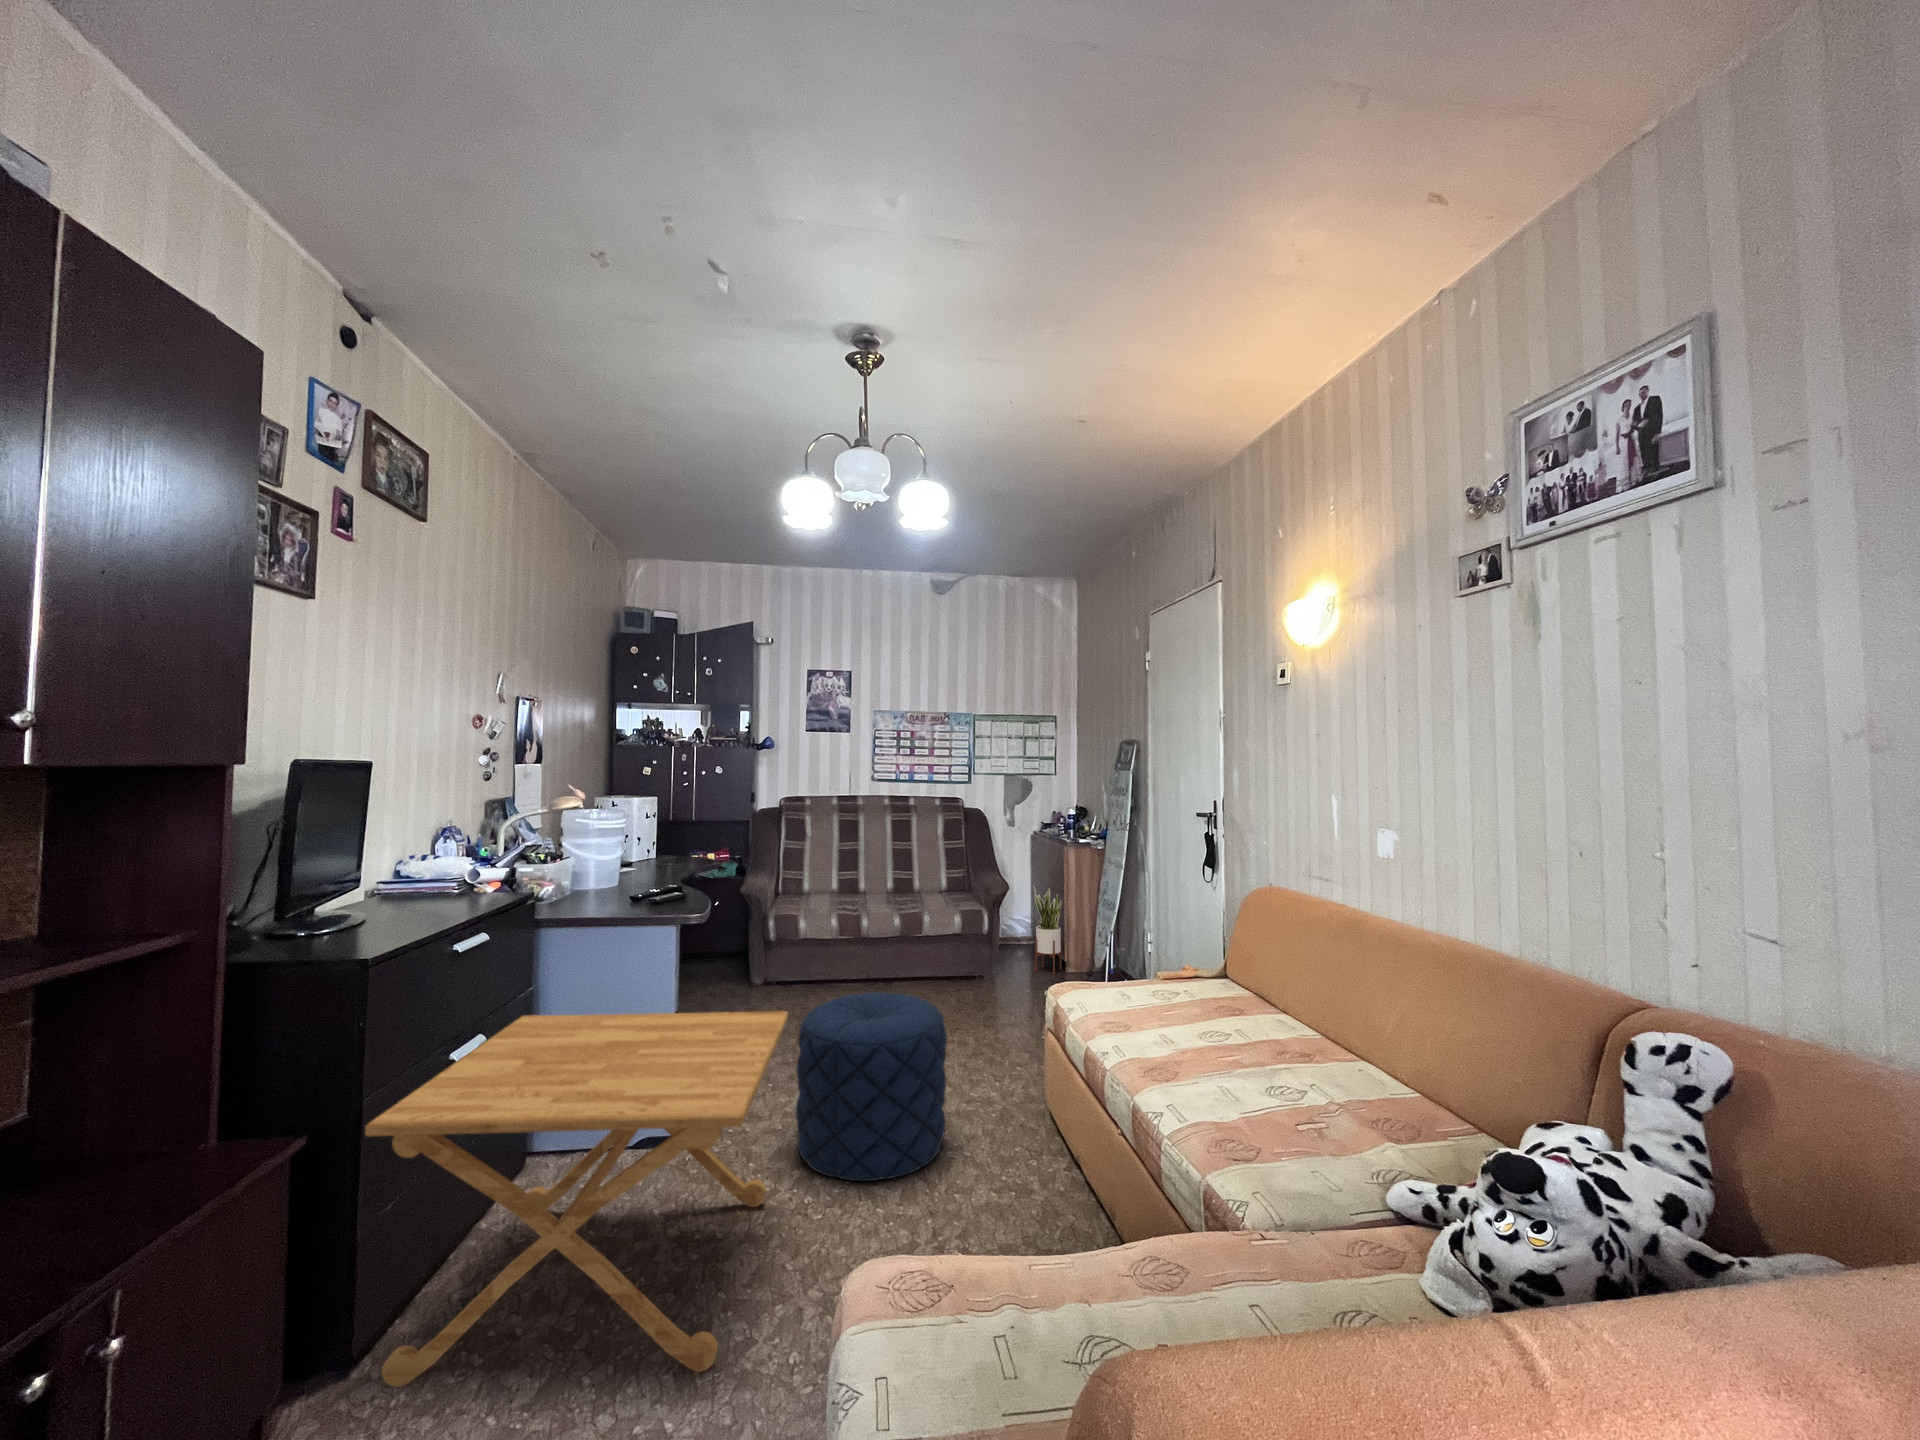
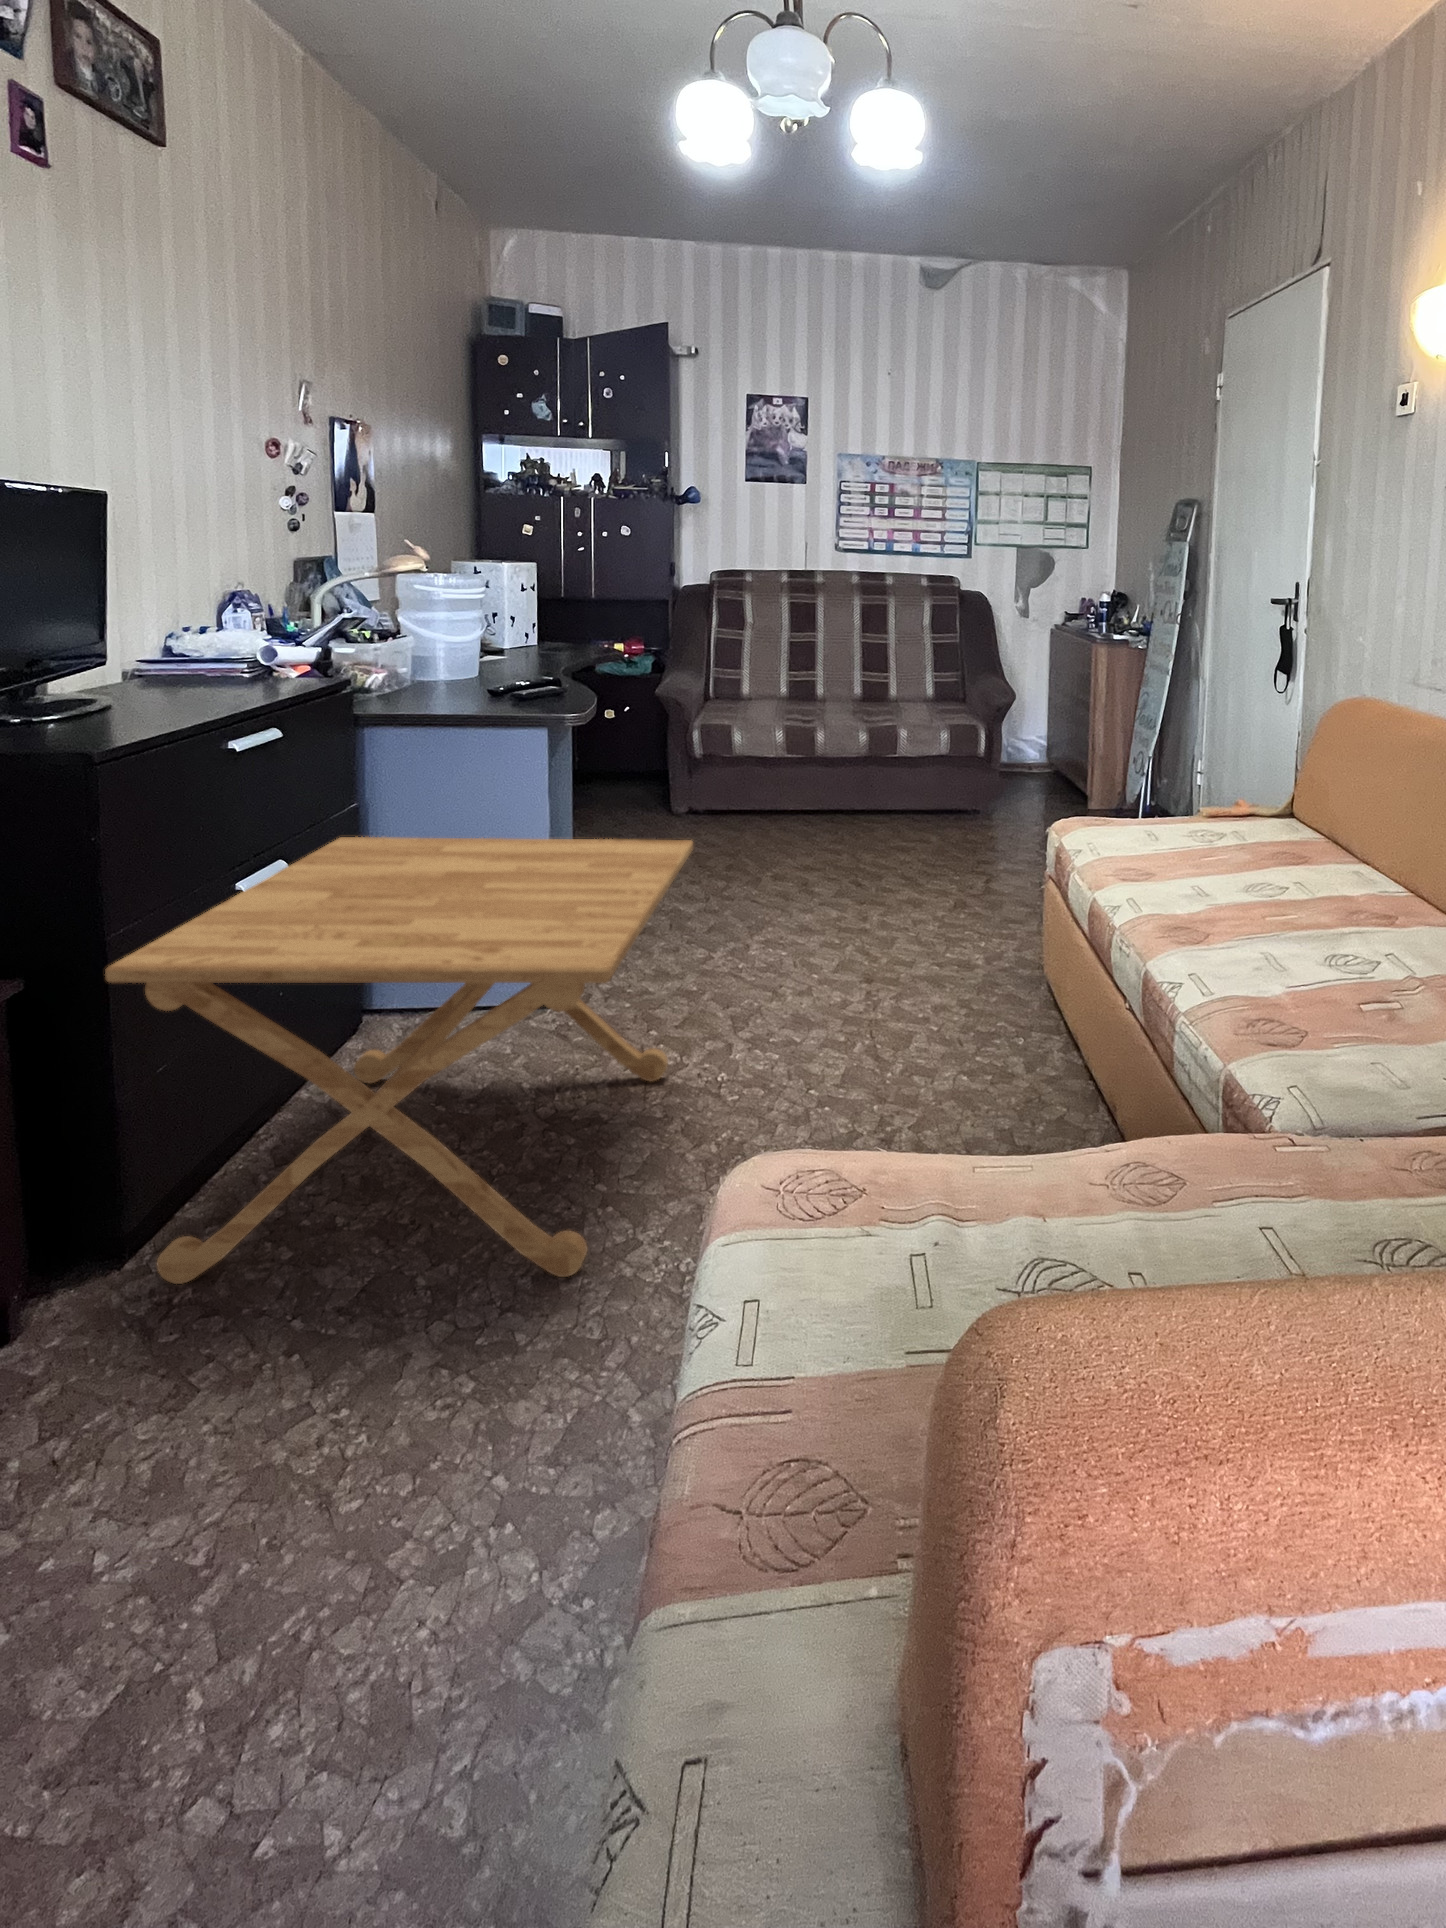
potted plant: present [1033,886,1062,974] -> none [1046,693,1083,808]
pouf: present [796,992,947,1181] -> none [714,820,910,1054]

